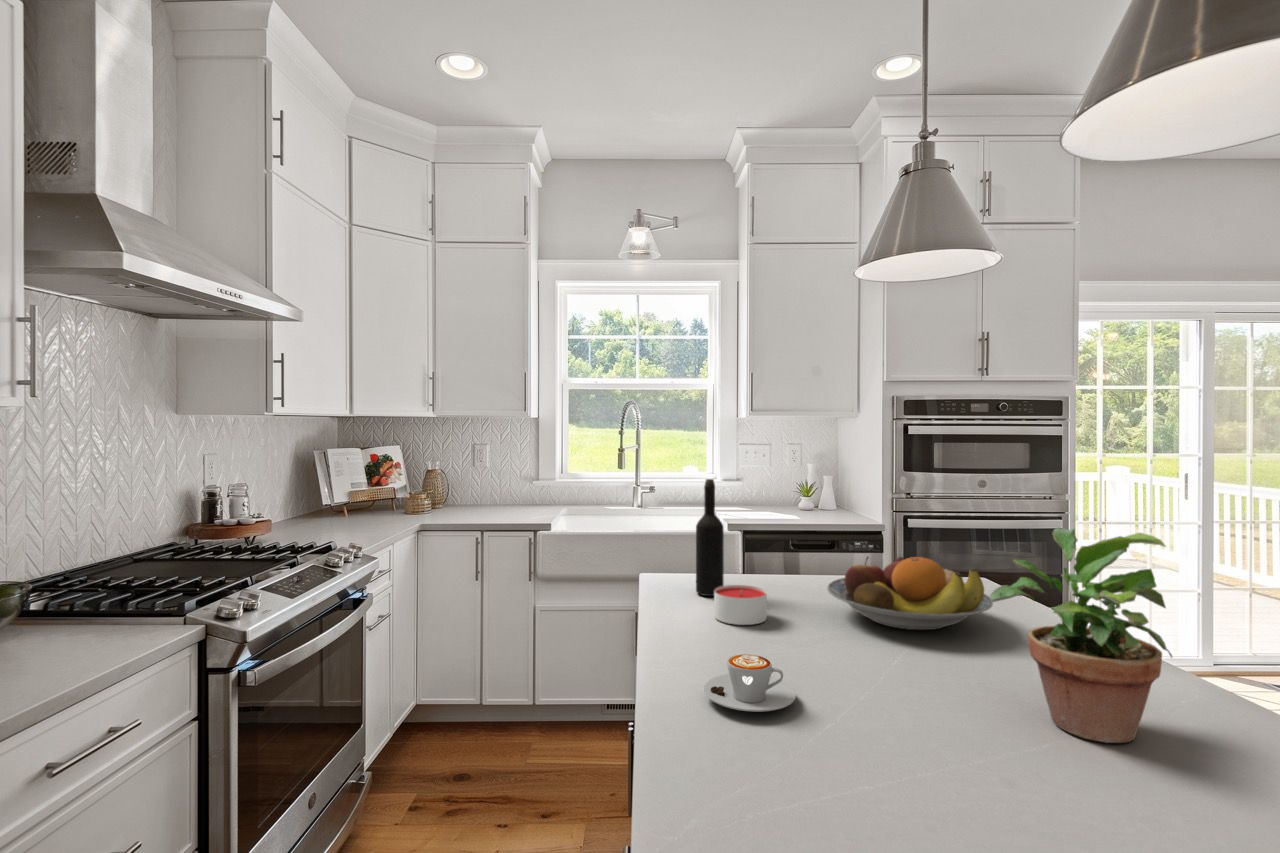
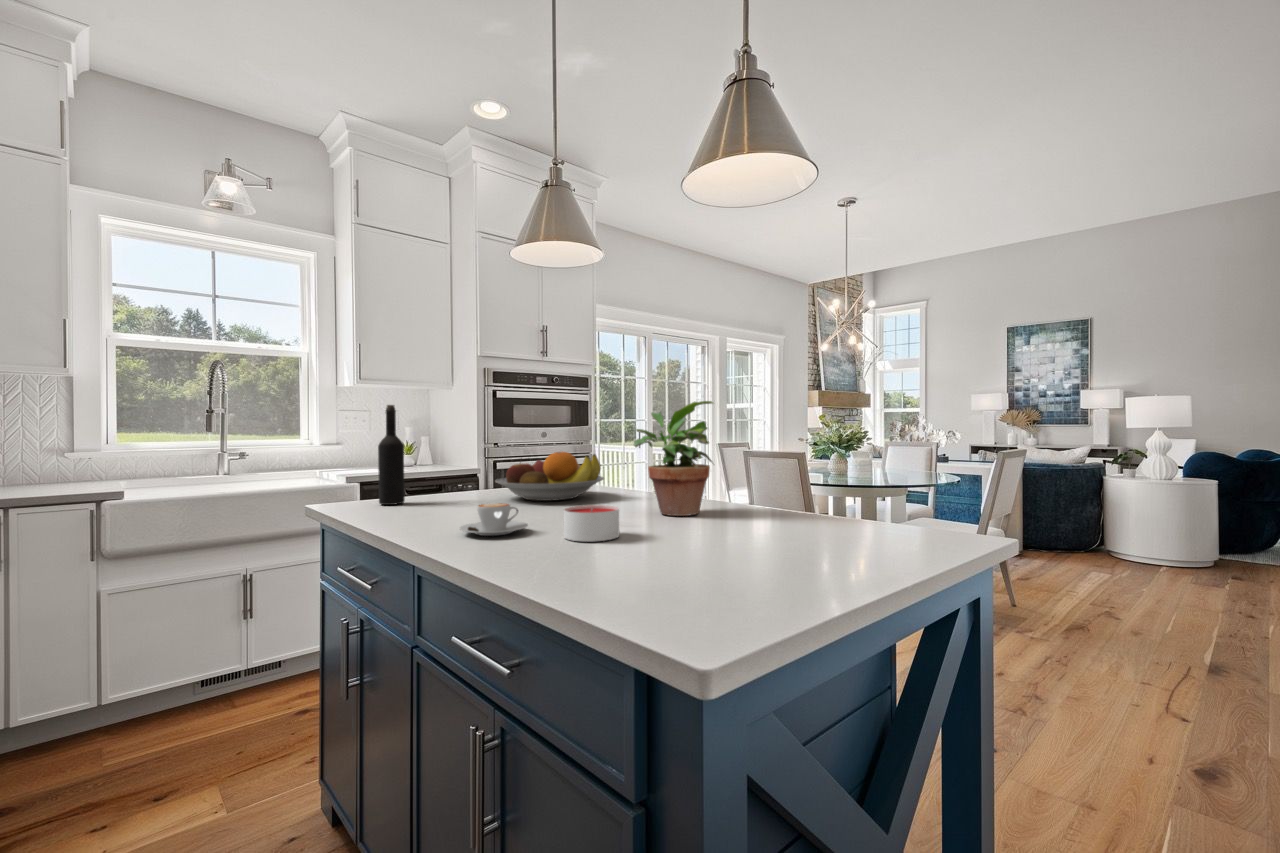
candle: present [714,585,767,625] -> present [564,505,619,541]

